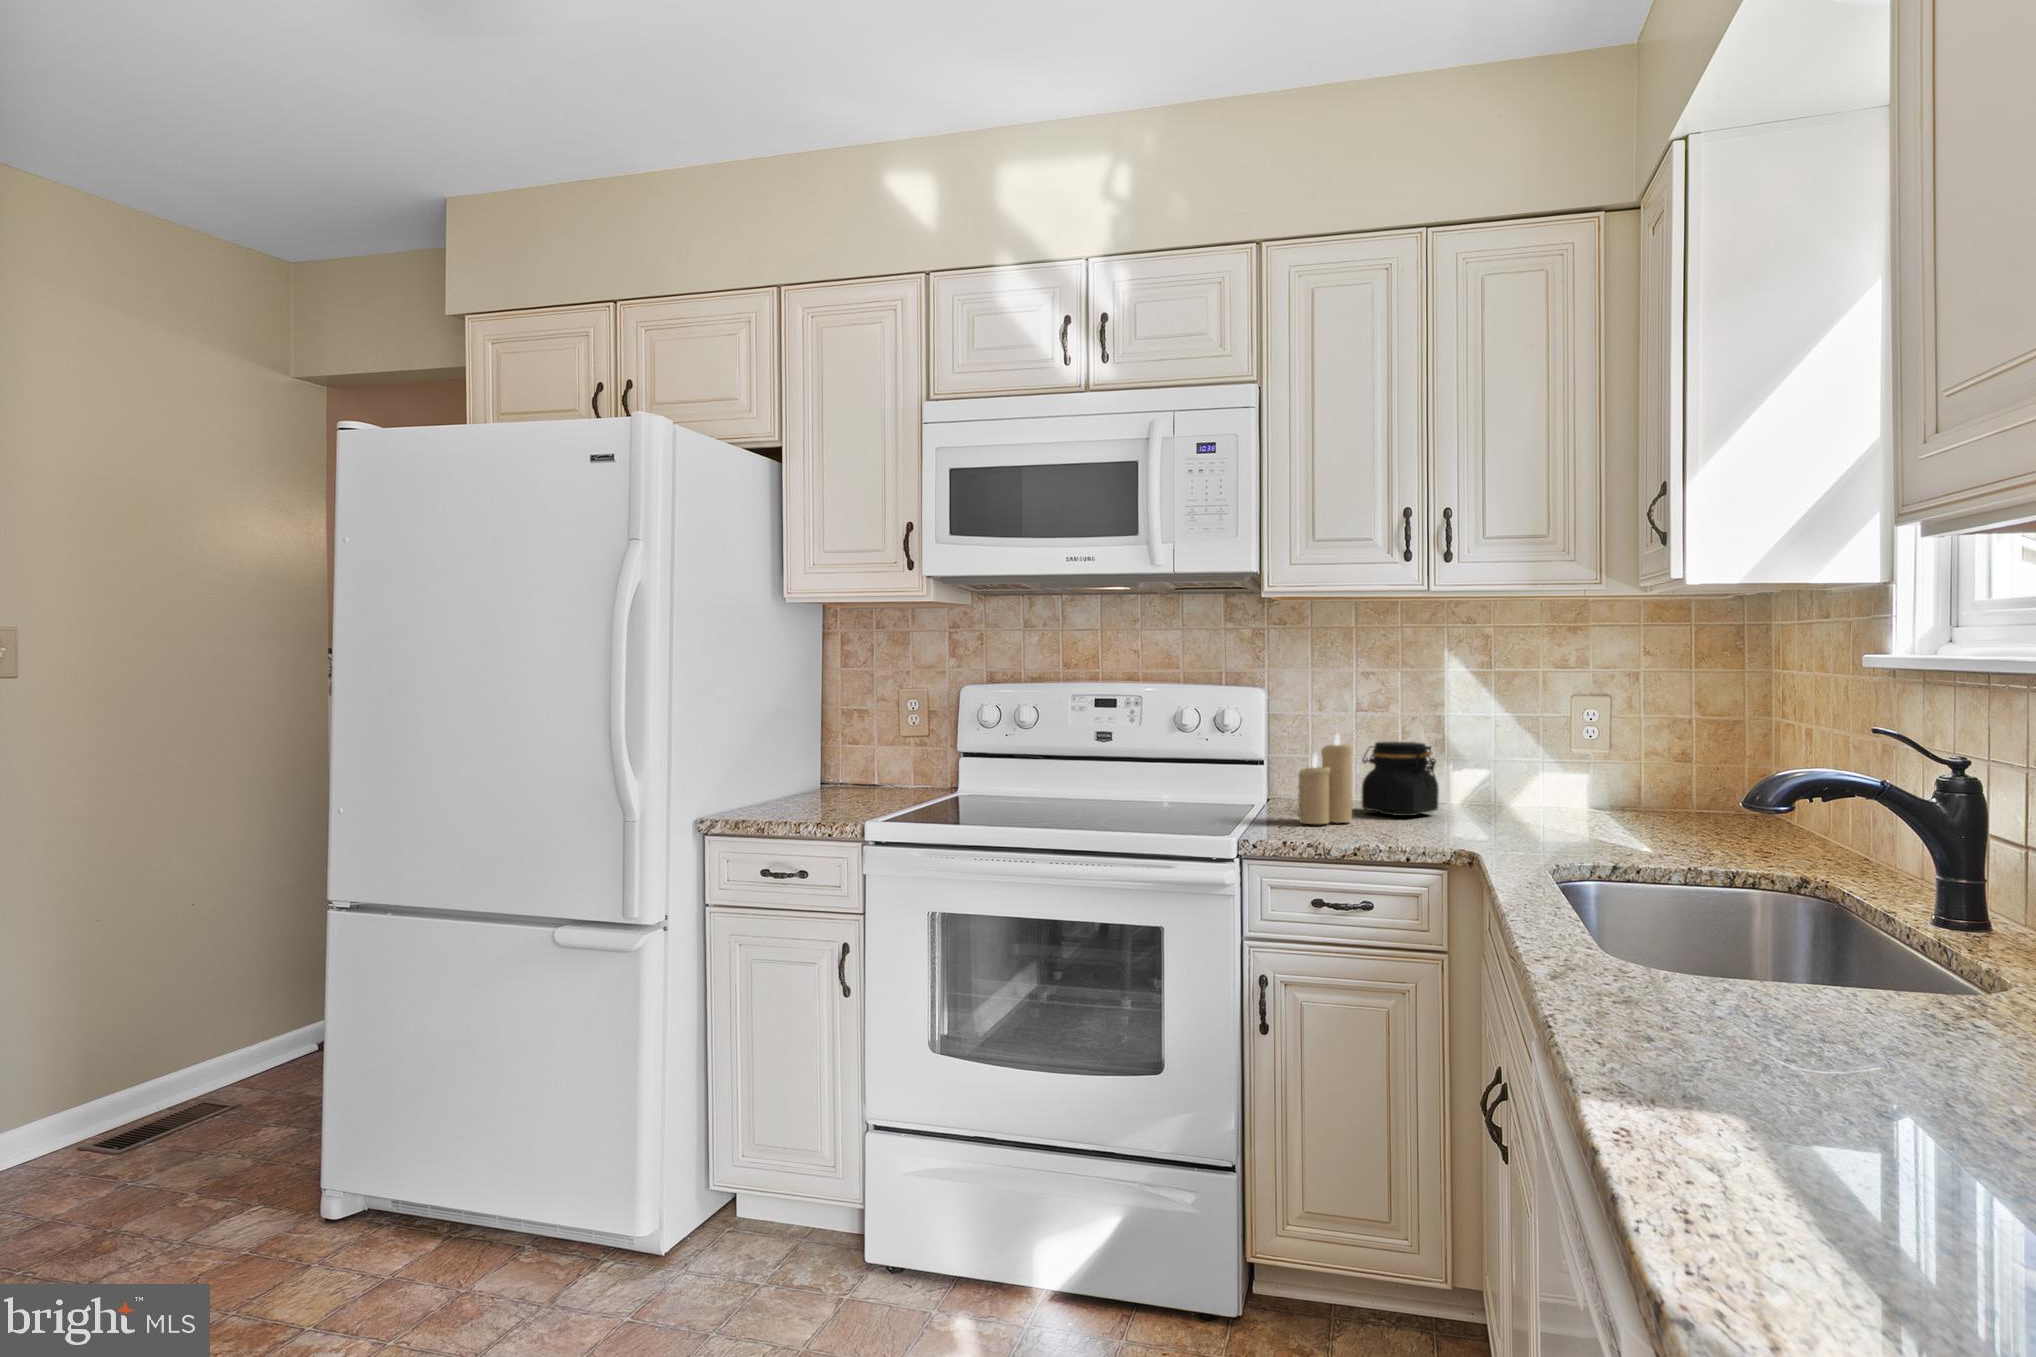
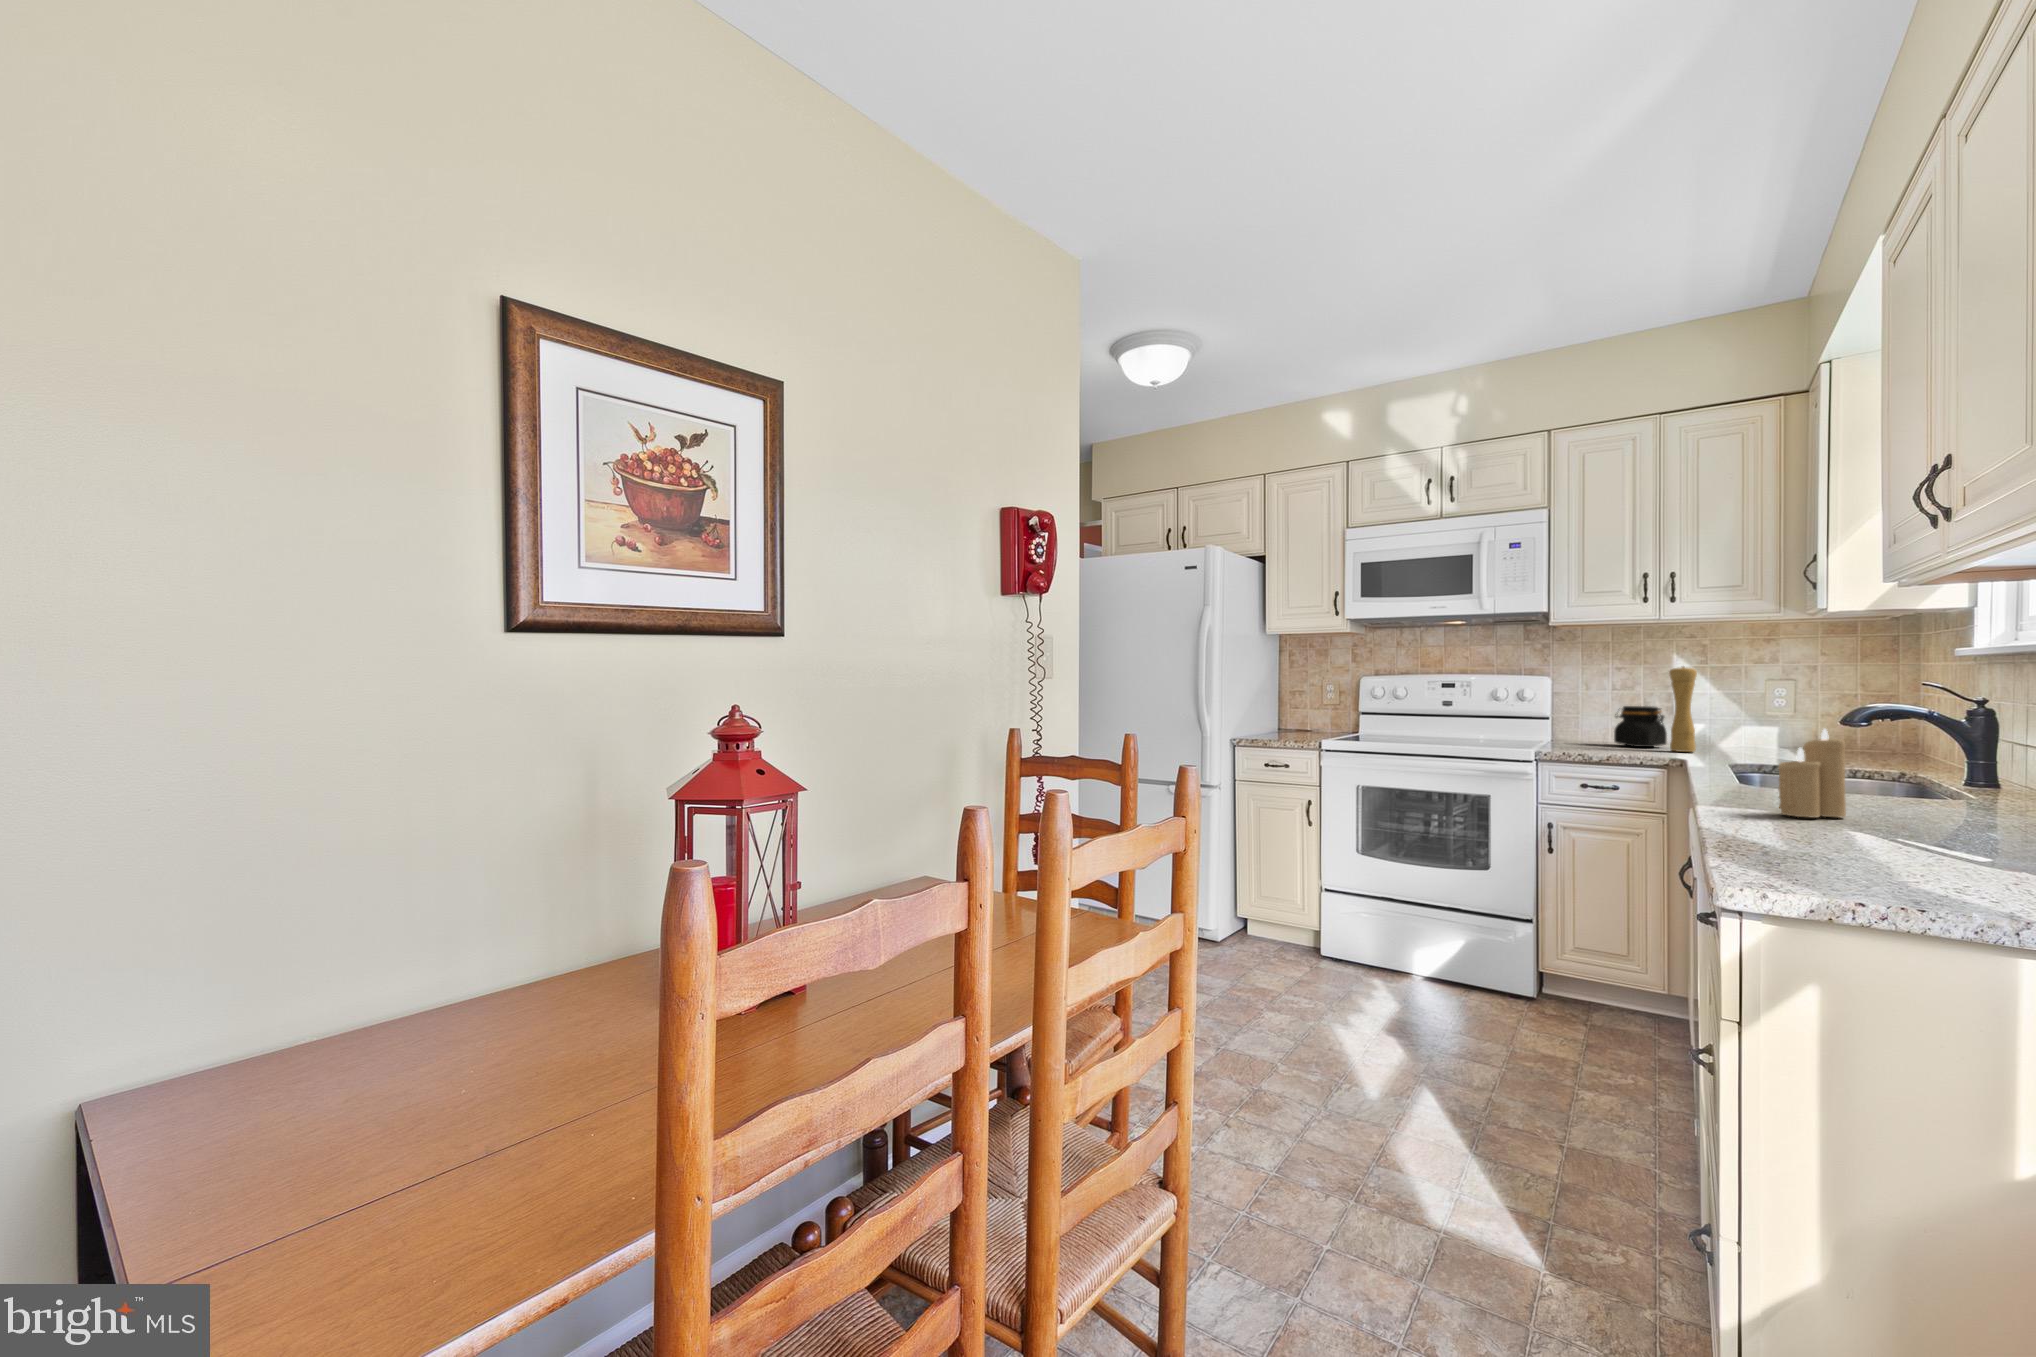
pepper mill: none [1446,675,1487,828] -> present [1669,667,1697,752]
candle: present [1298,734,1352,824] -> present [1779,729,1846,818]

